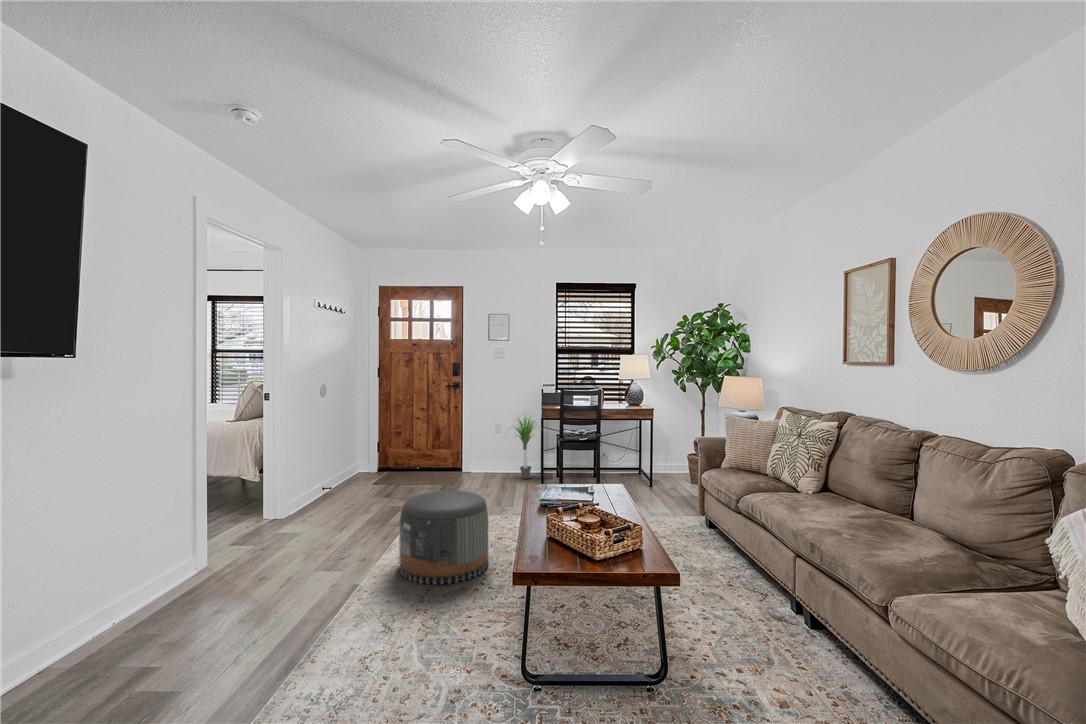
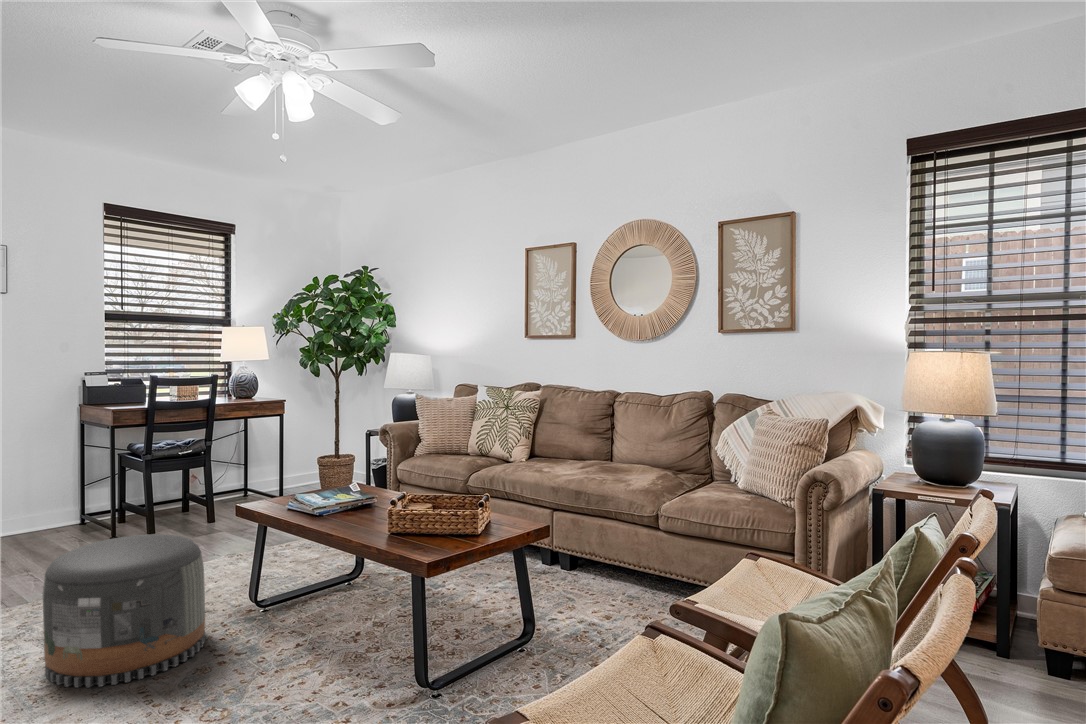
potted plant: present [515,416,535,479] -> none [20,415,111,531]

